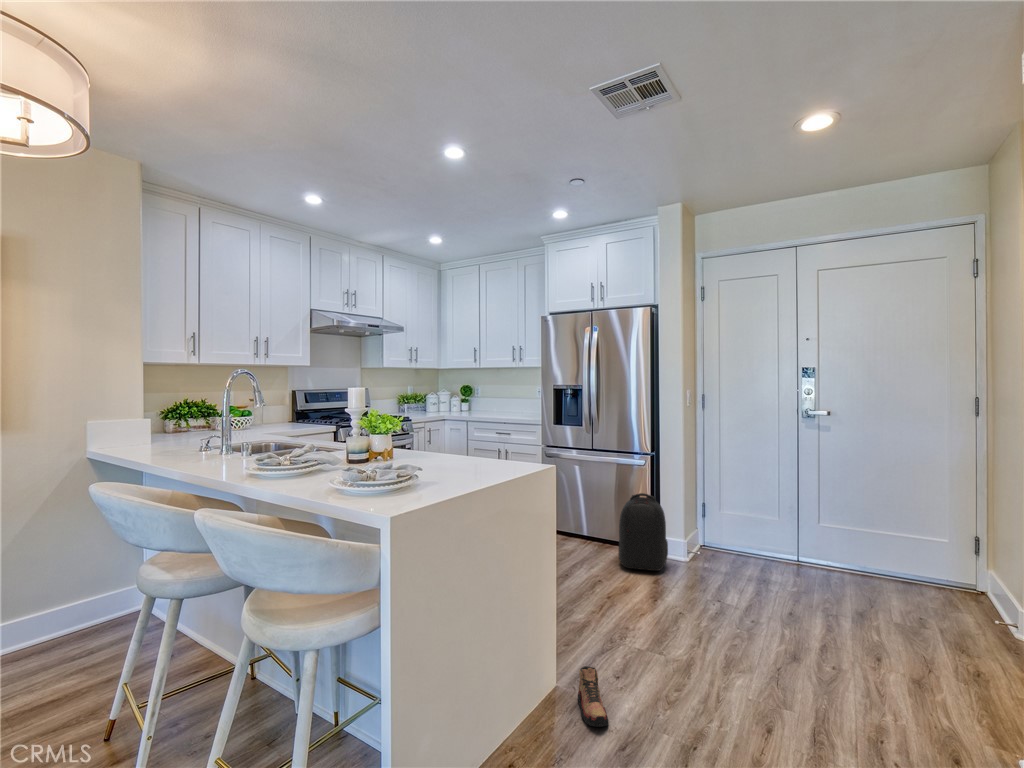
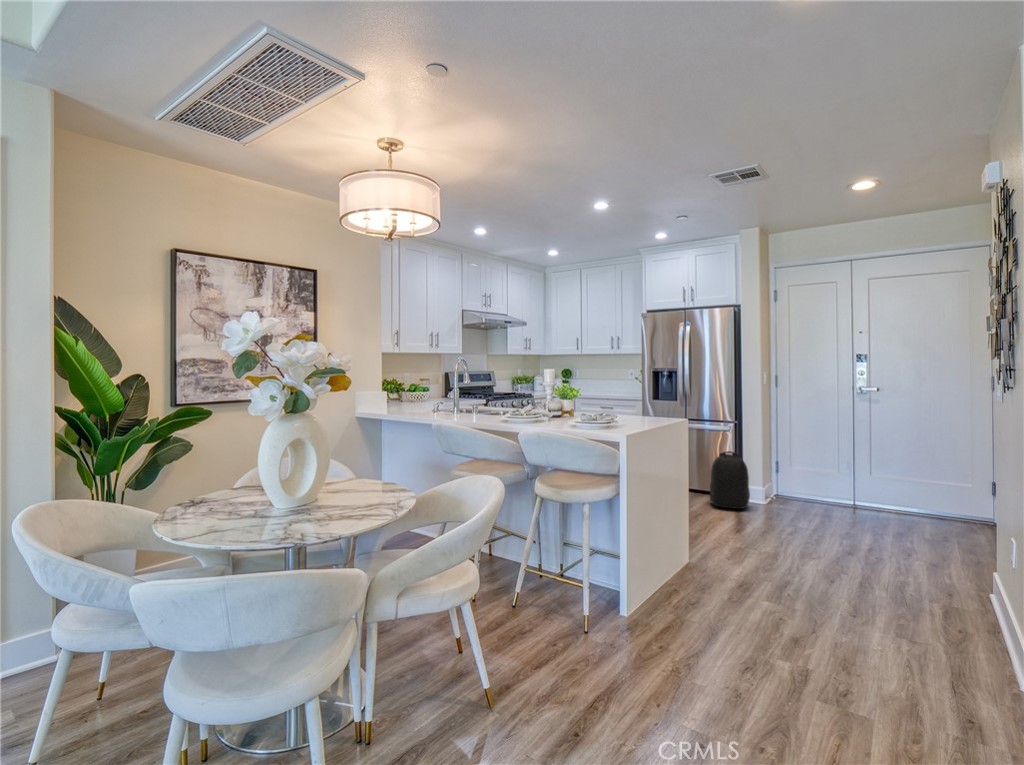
shoe: present [578,666,609,727] -> none [707,549,733,581]

